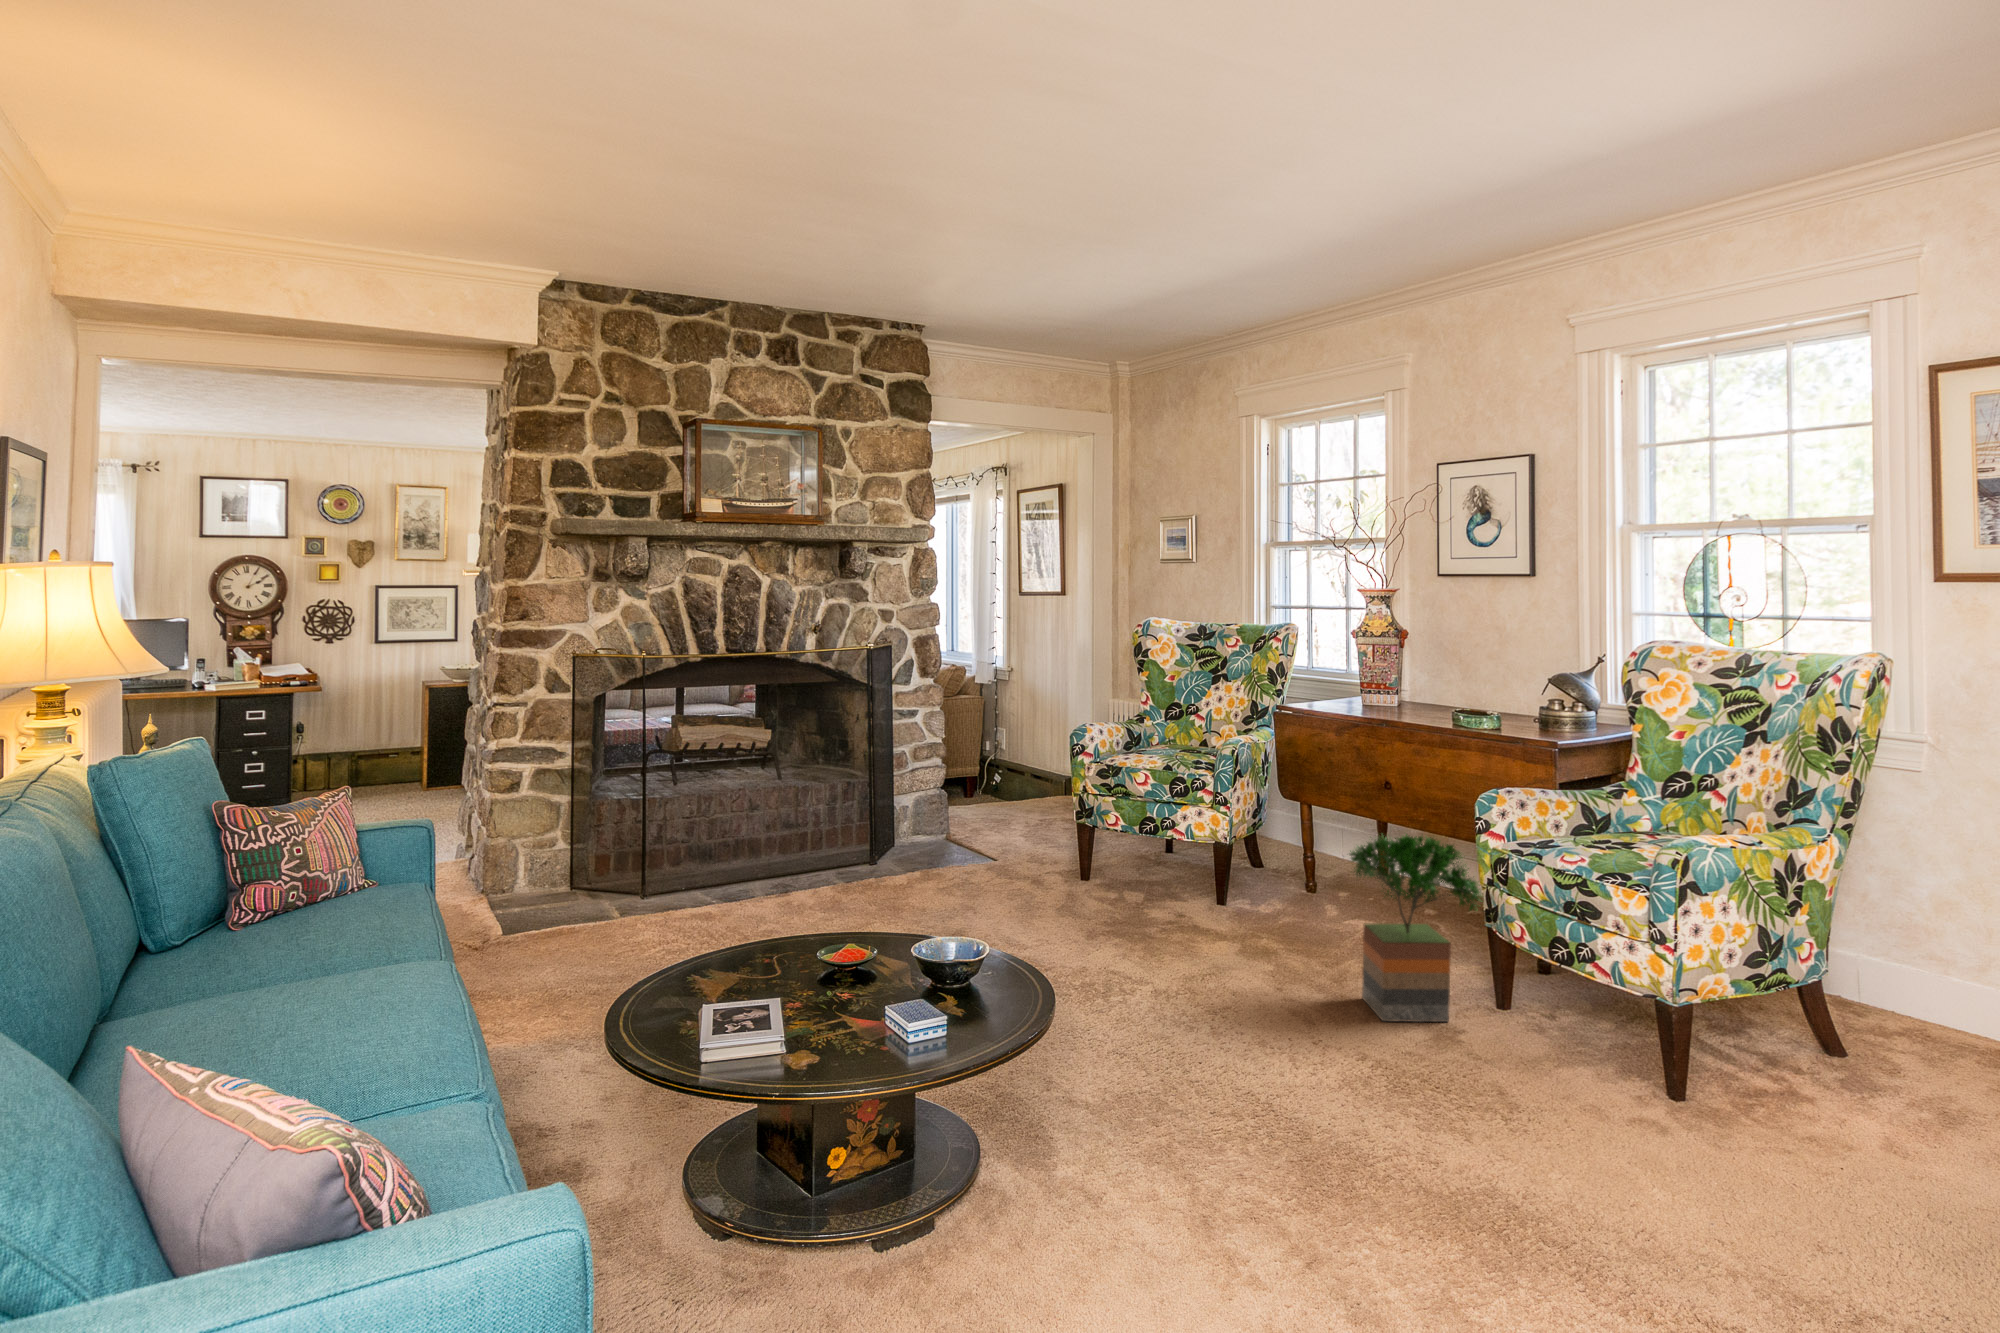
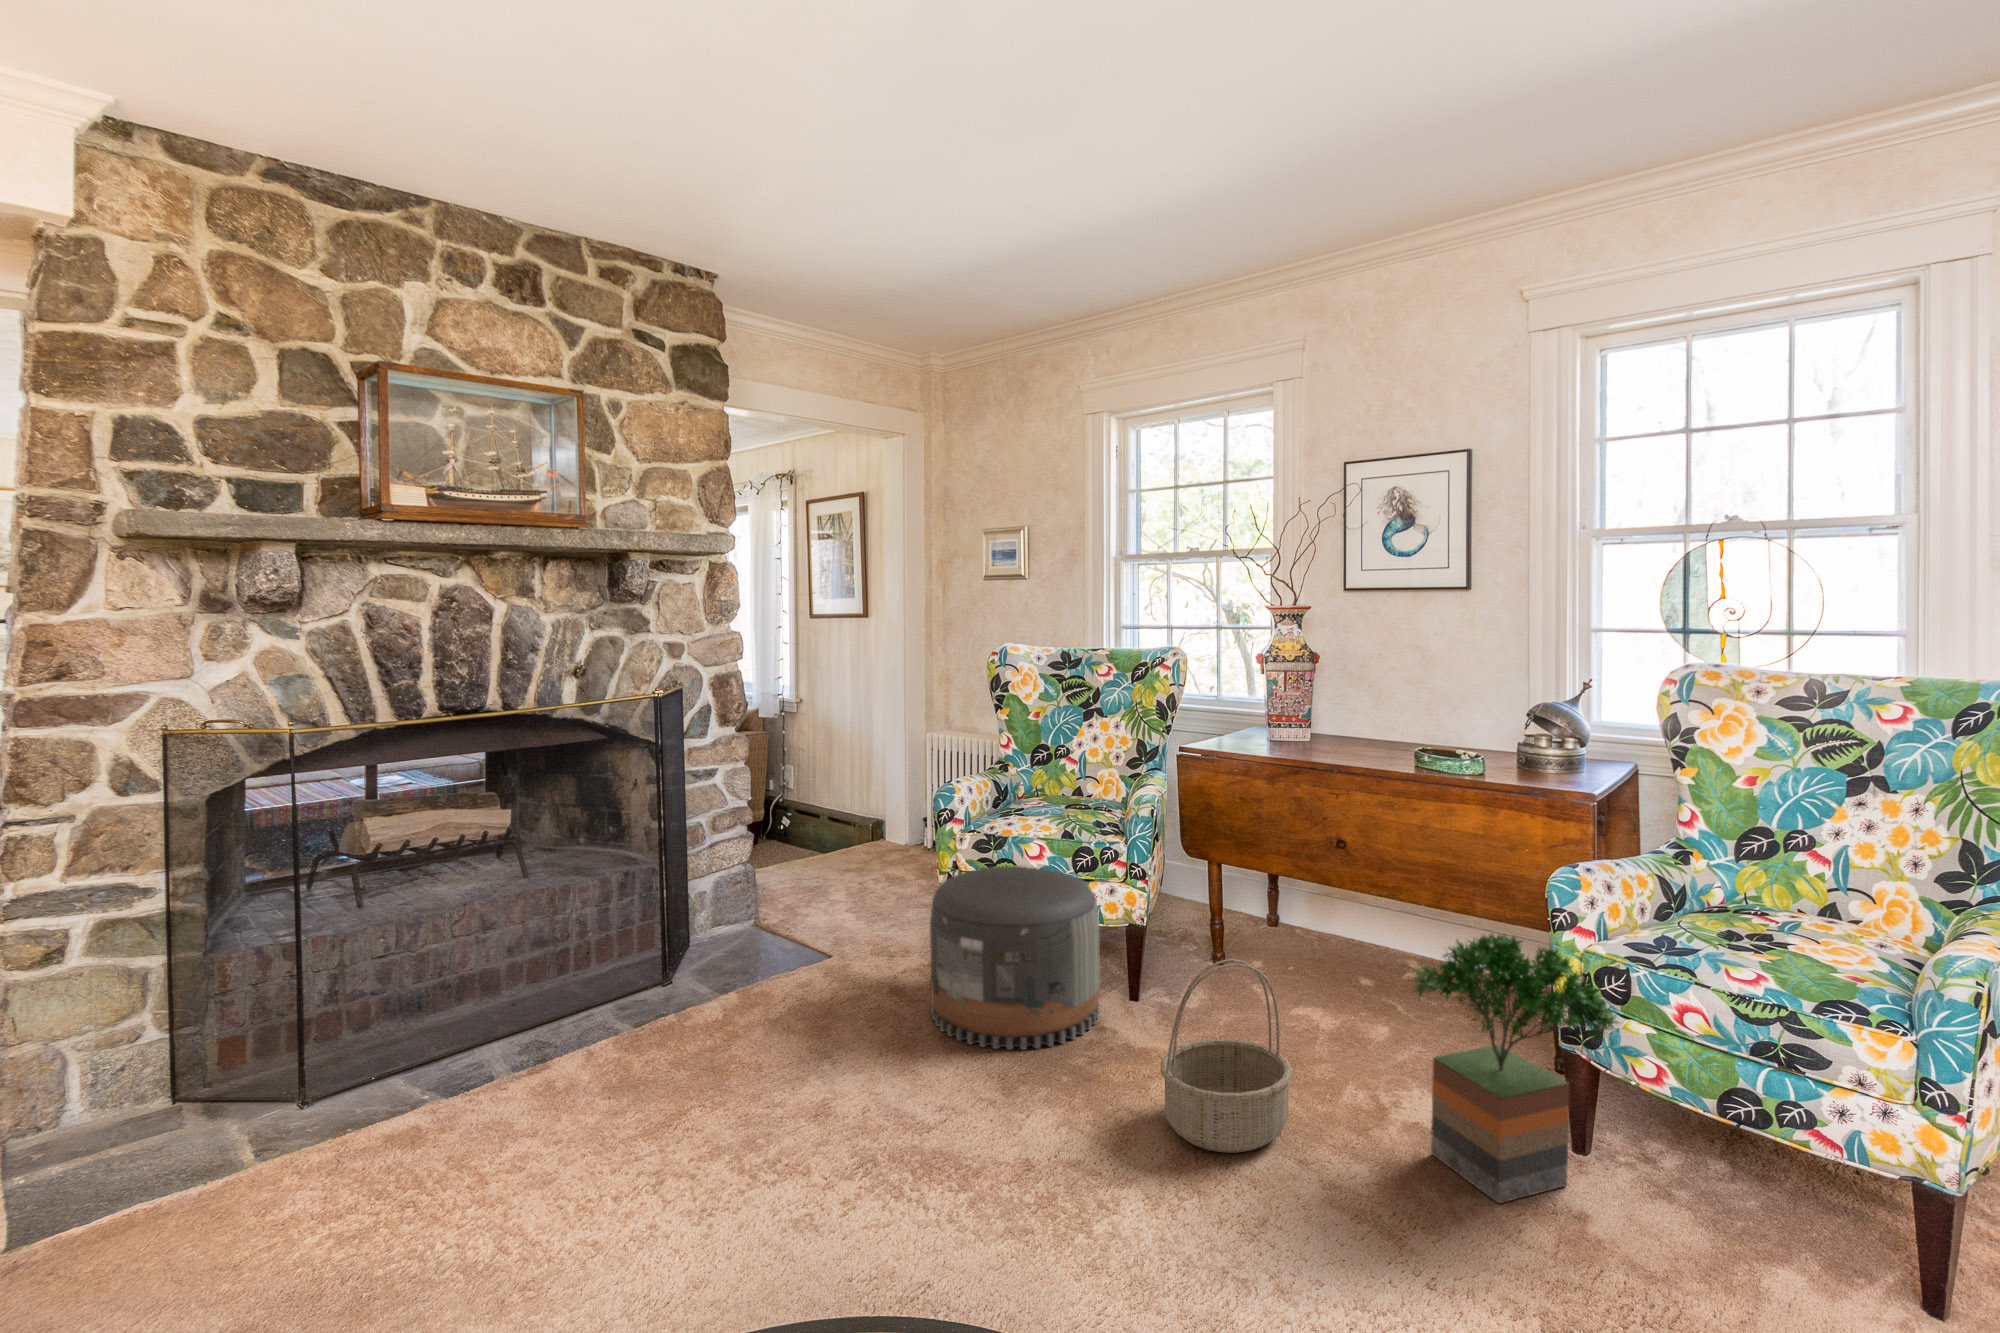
pouf: none [1048,793,1183,923] -> present [930,867,1100,1050]
basket: none [1168,843,1269,981] -> present [1161,959,1293,1153]

